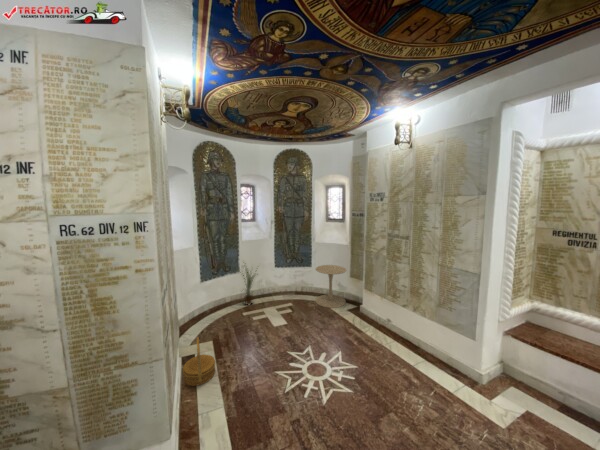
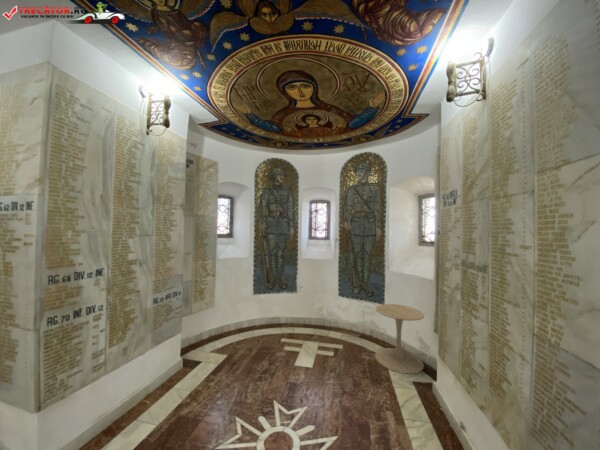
house plant: present [243,269,254,305] -> none [286,279,312,332]
woven basket: present [183,337,215,386] -> none [167,341,201,391]

